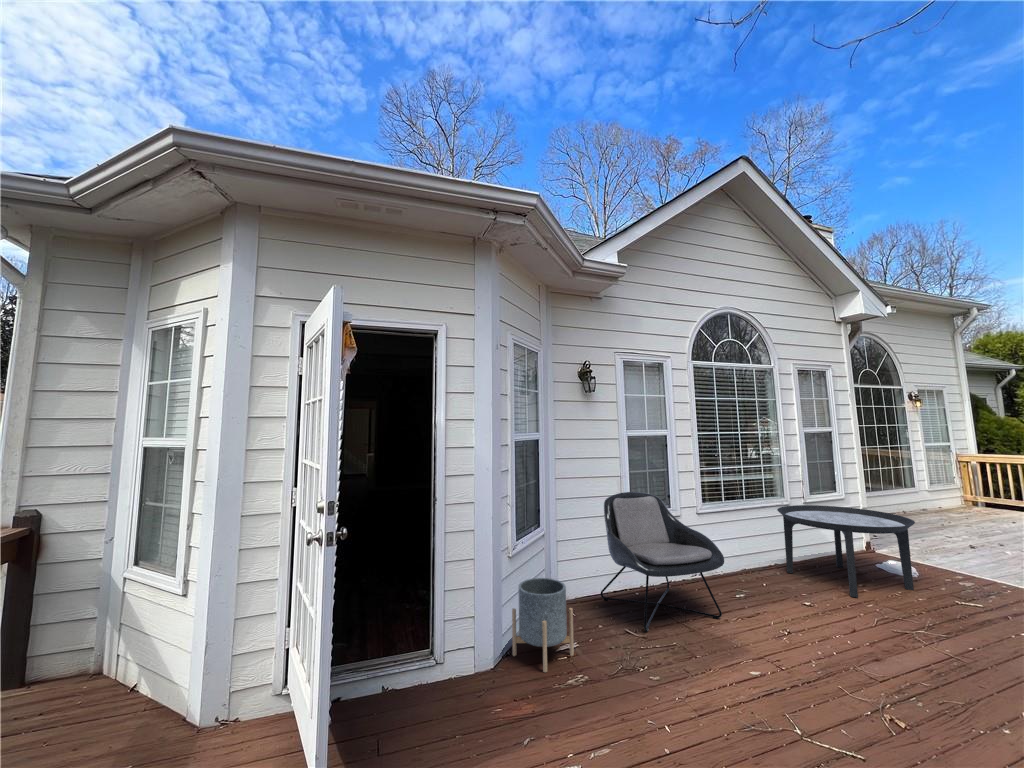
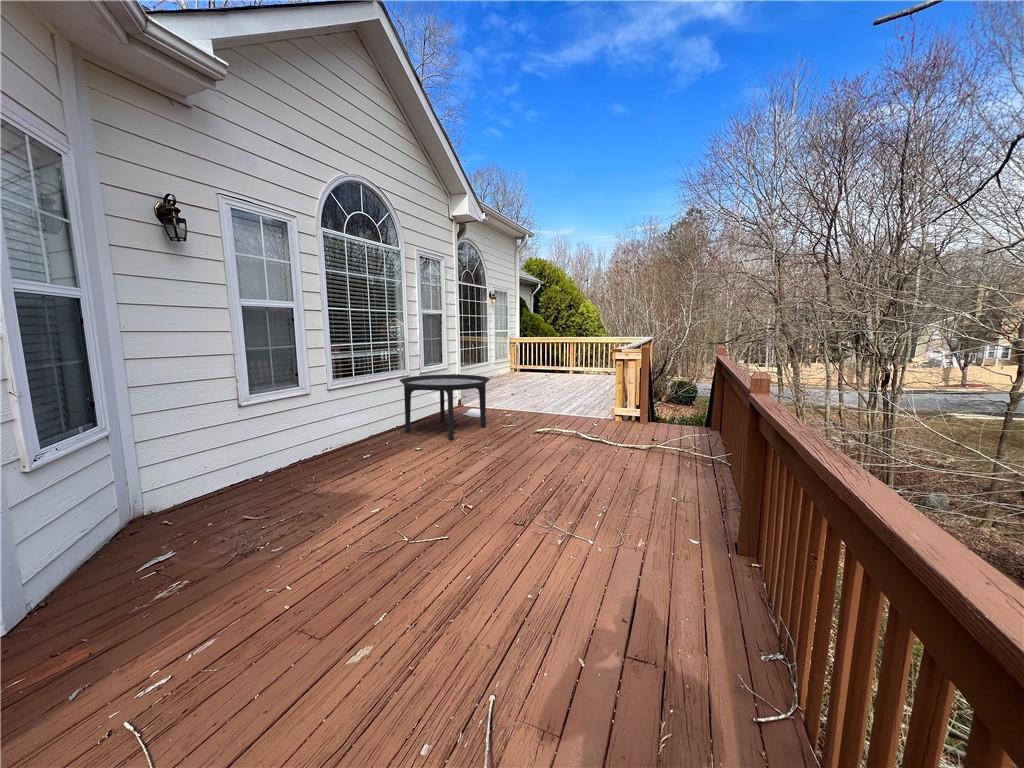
lounge chair: present [601,492,724,632] -> none [209,371,353,514]
planter: present [512,578,574,672] -> none [43,486,168,605]

